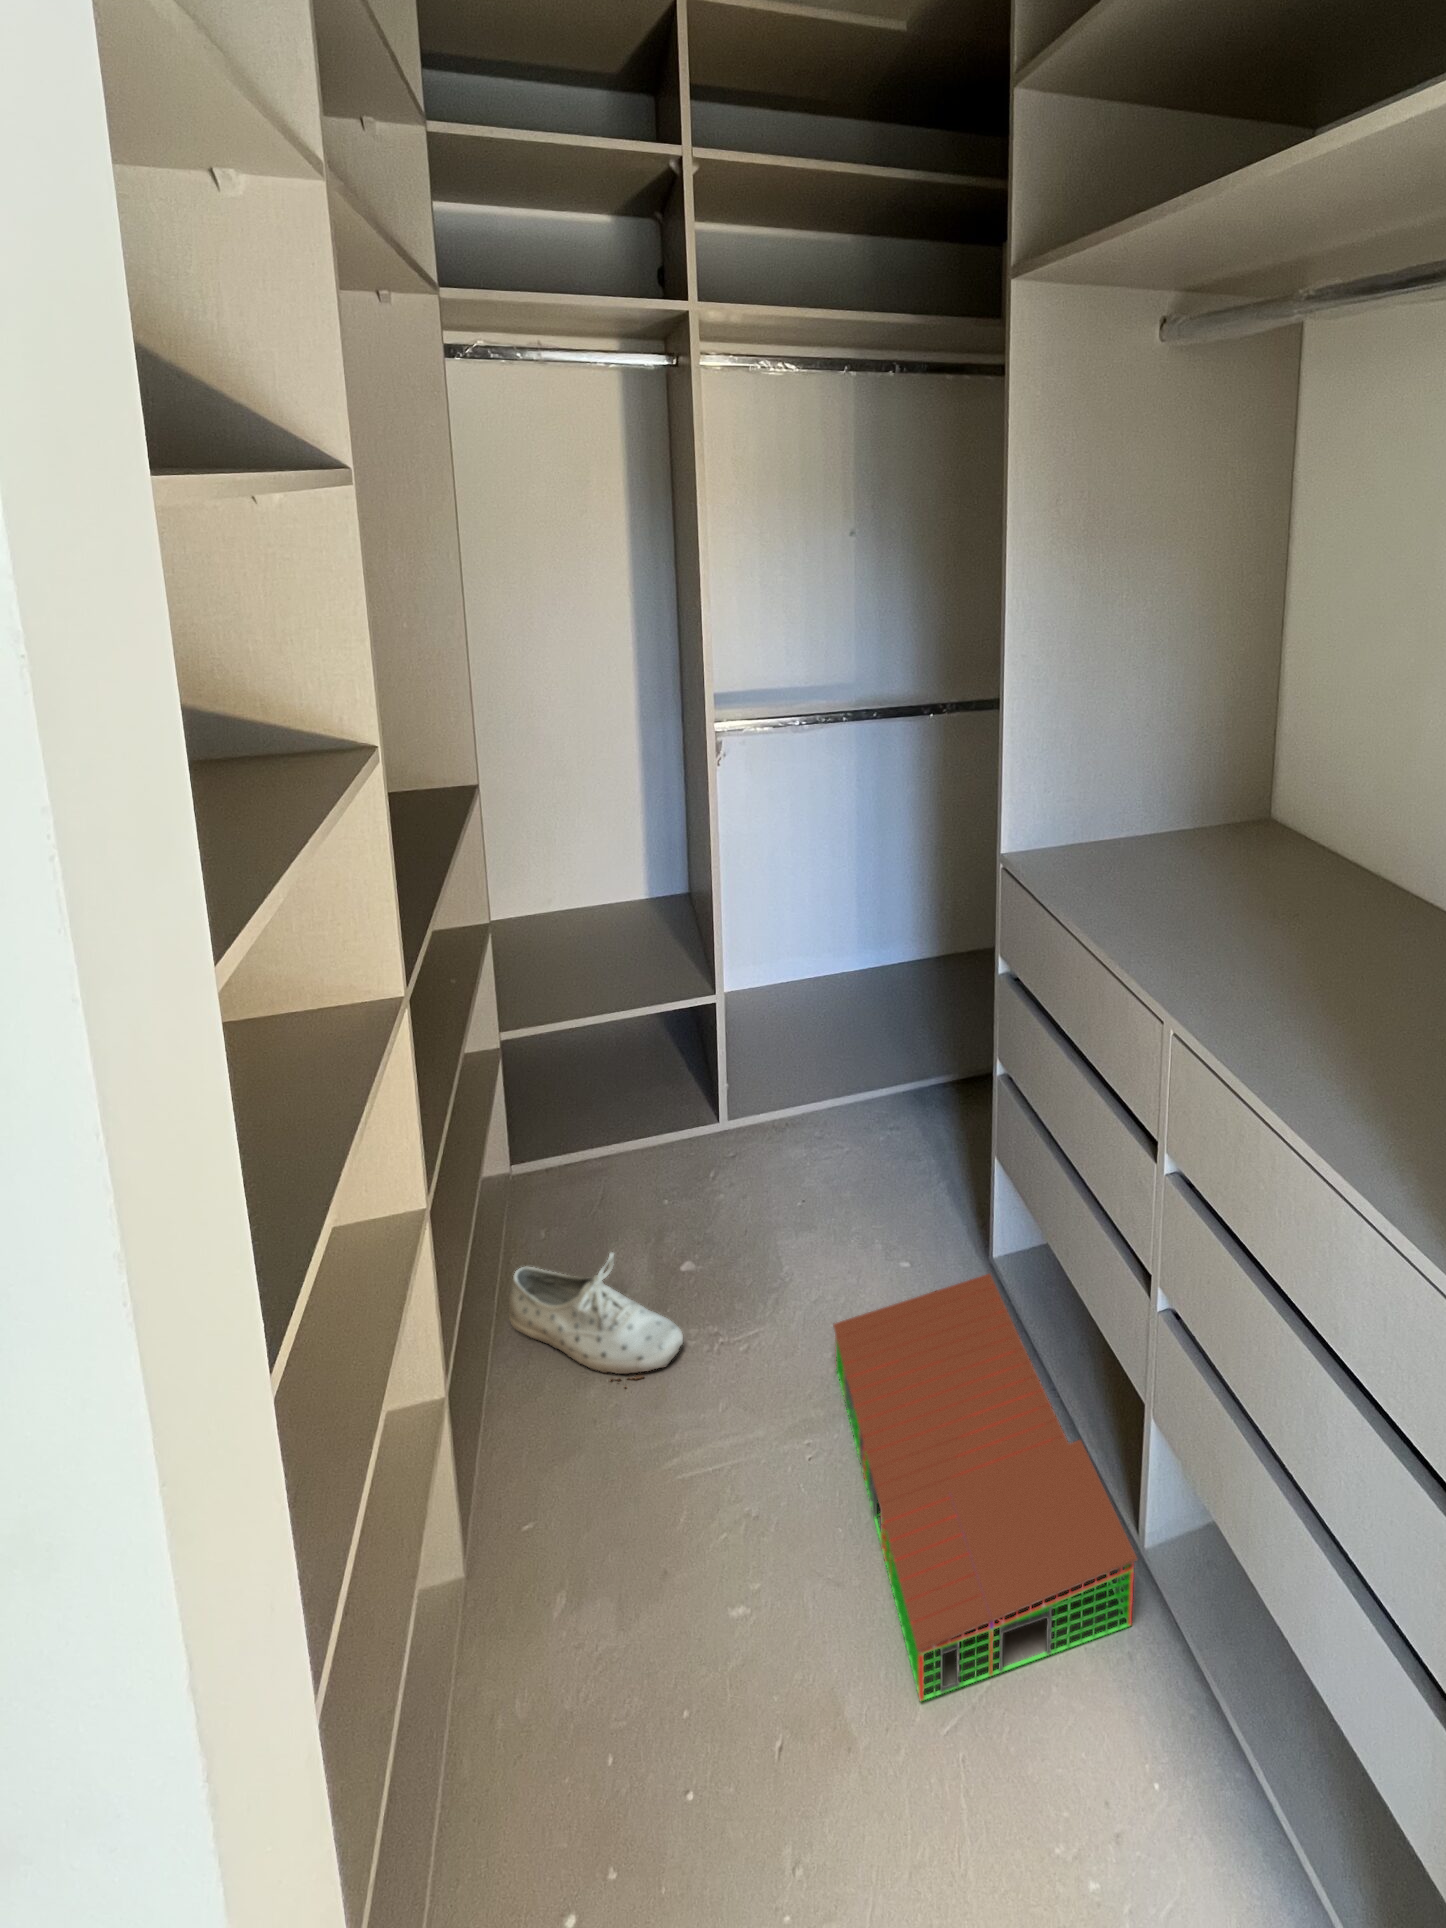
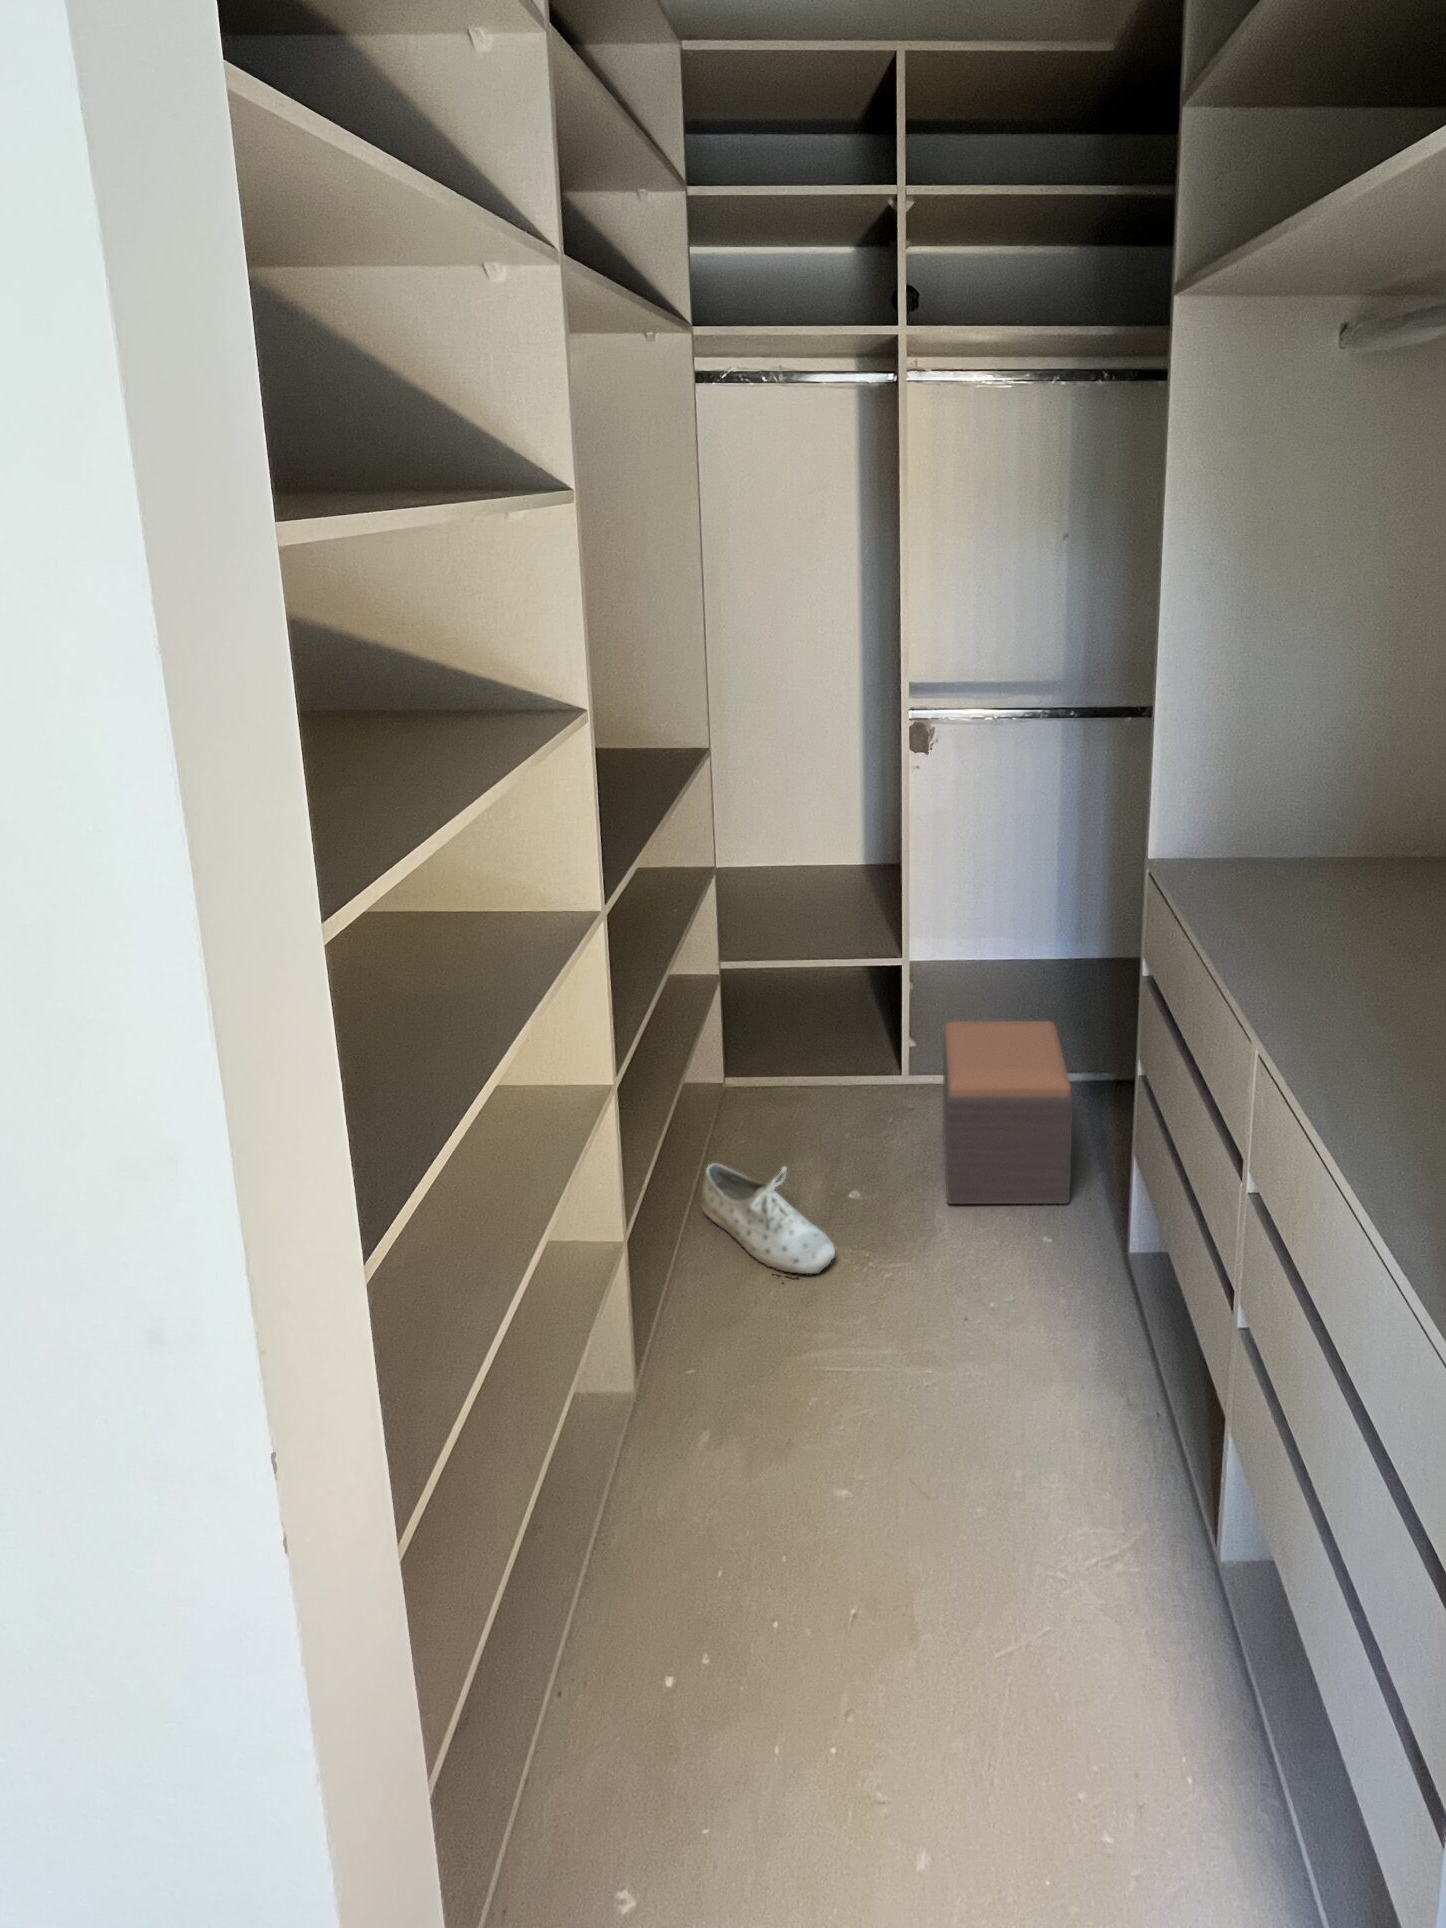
footstool: none [774,1038,925,1254] -> present [943,1021,1073,1204]
storage bin: present [833,1274,1137,1701] -> none [961,1259,1199,1615]

